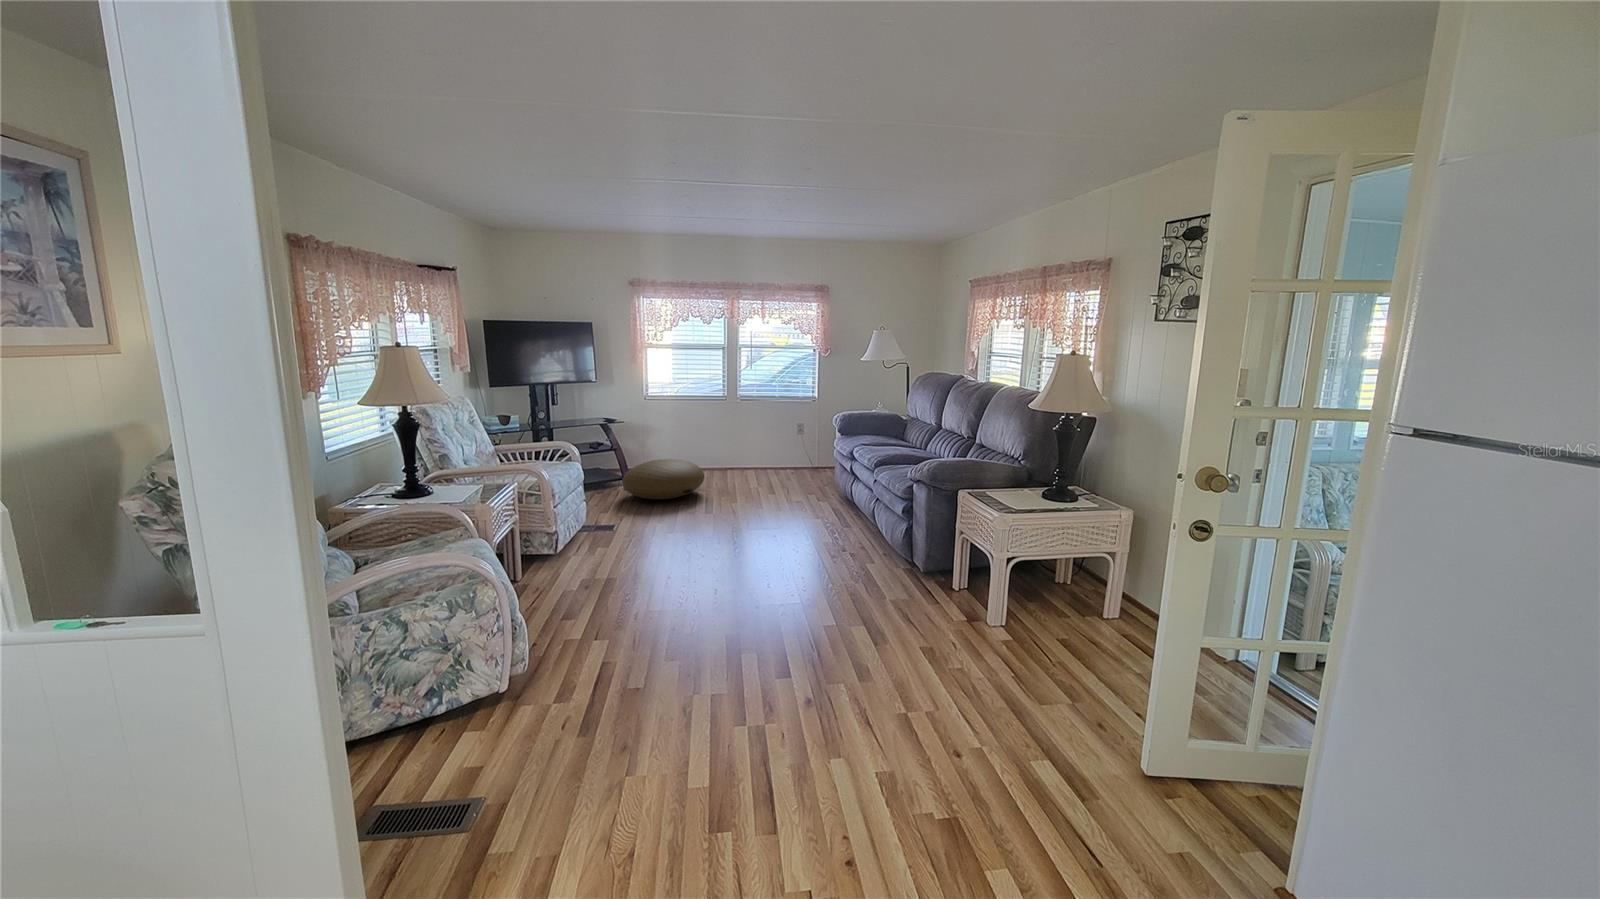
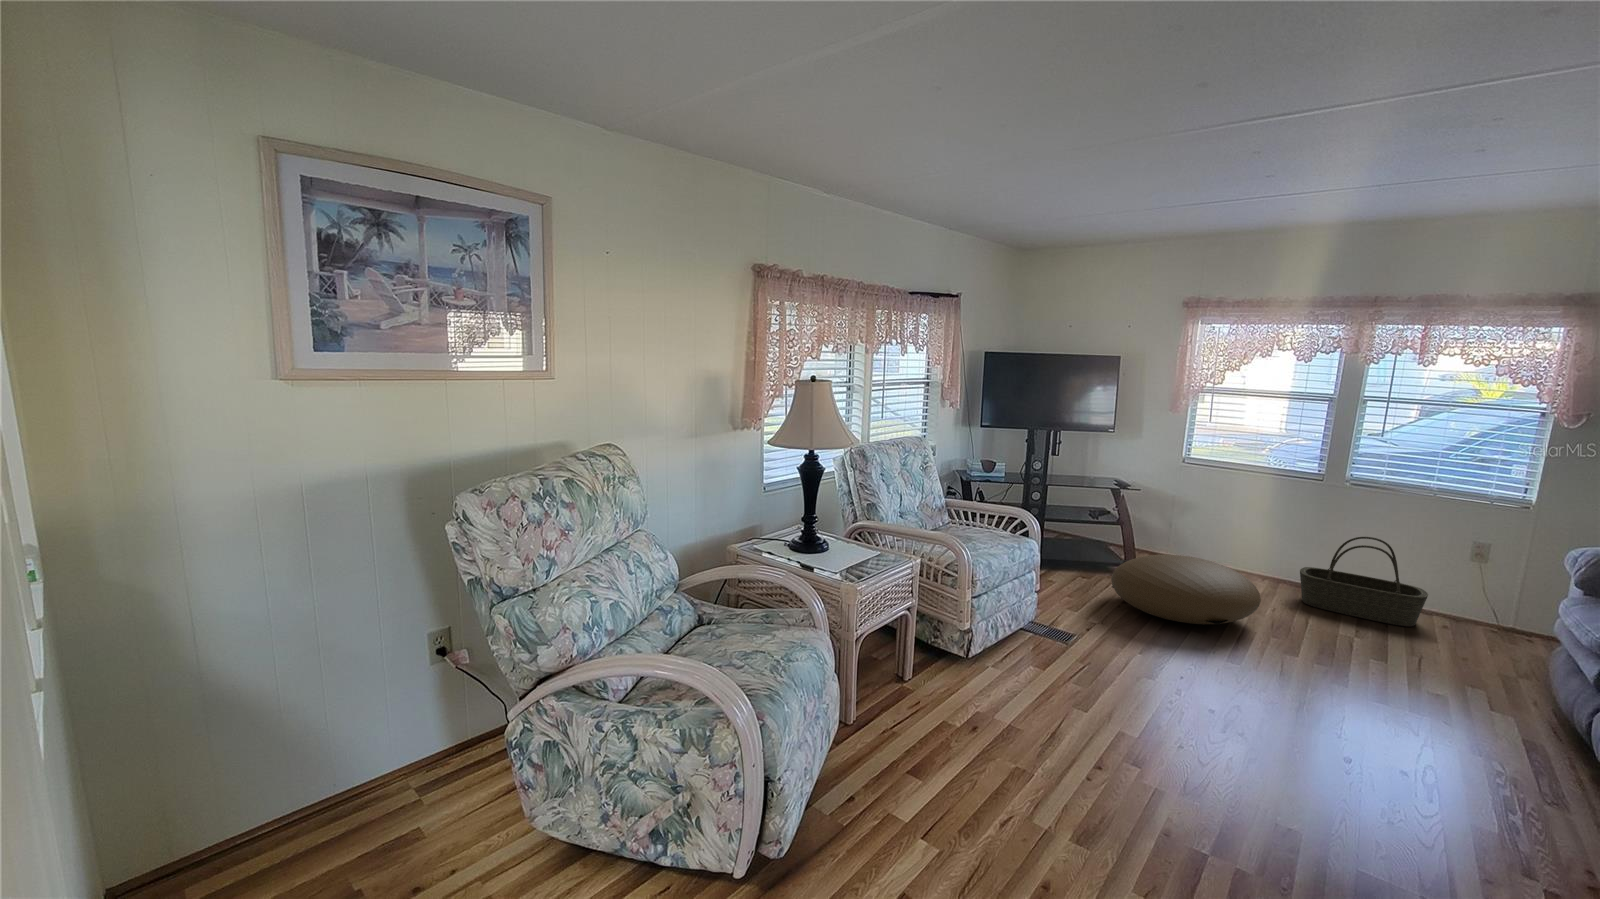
basket: none [716,431,769,476] -> present [1300,537,1428,627]

